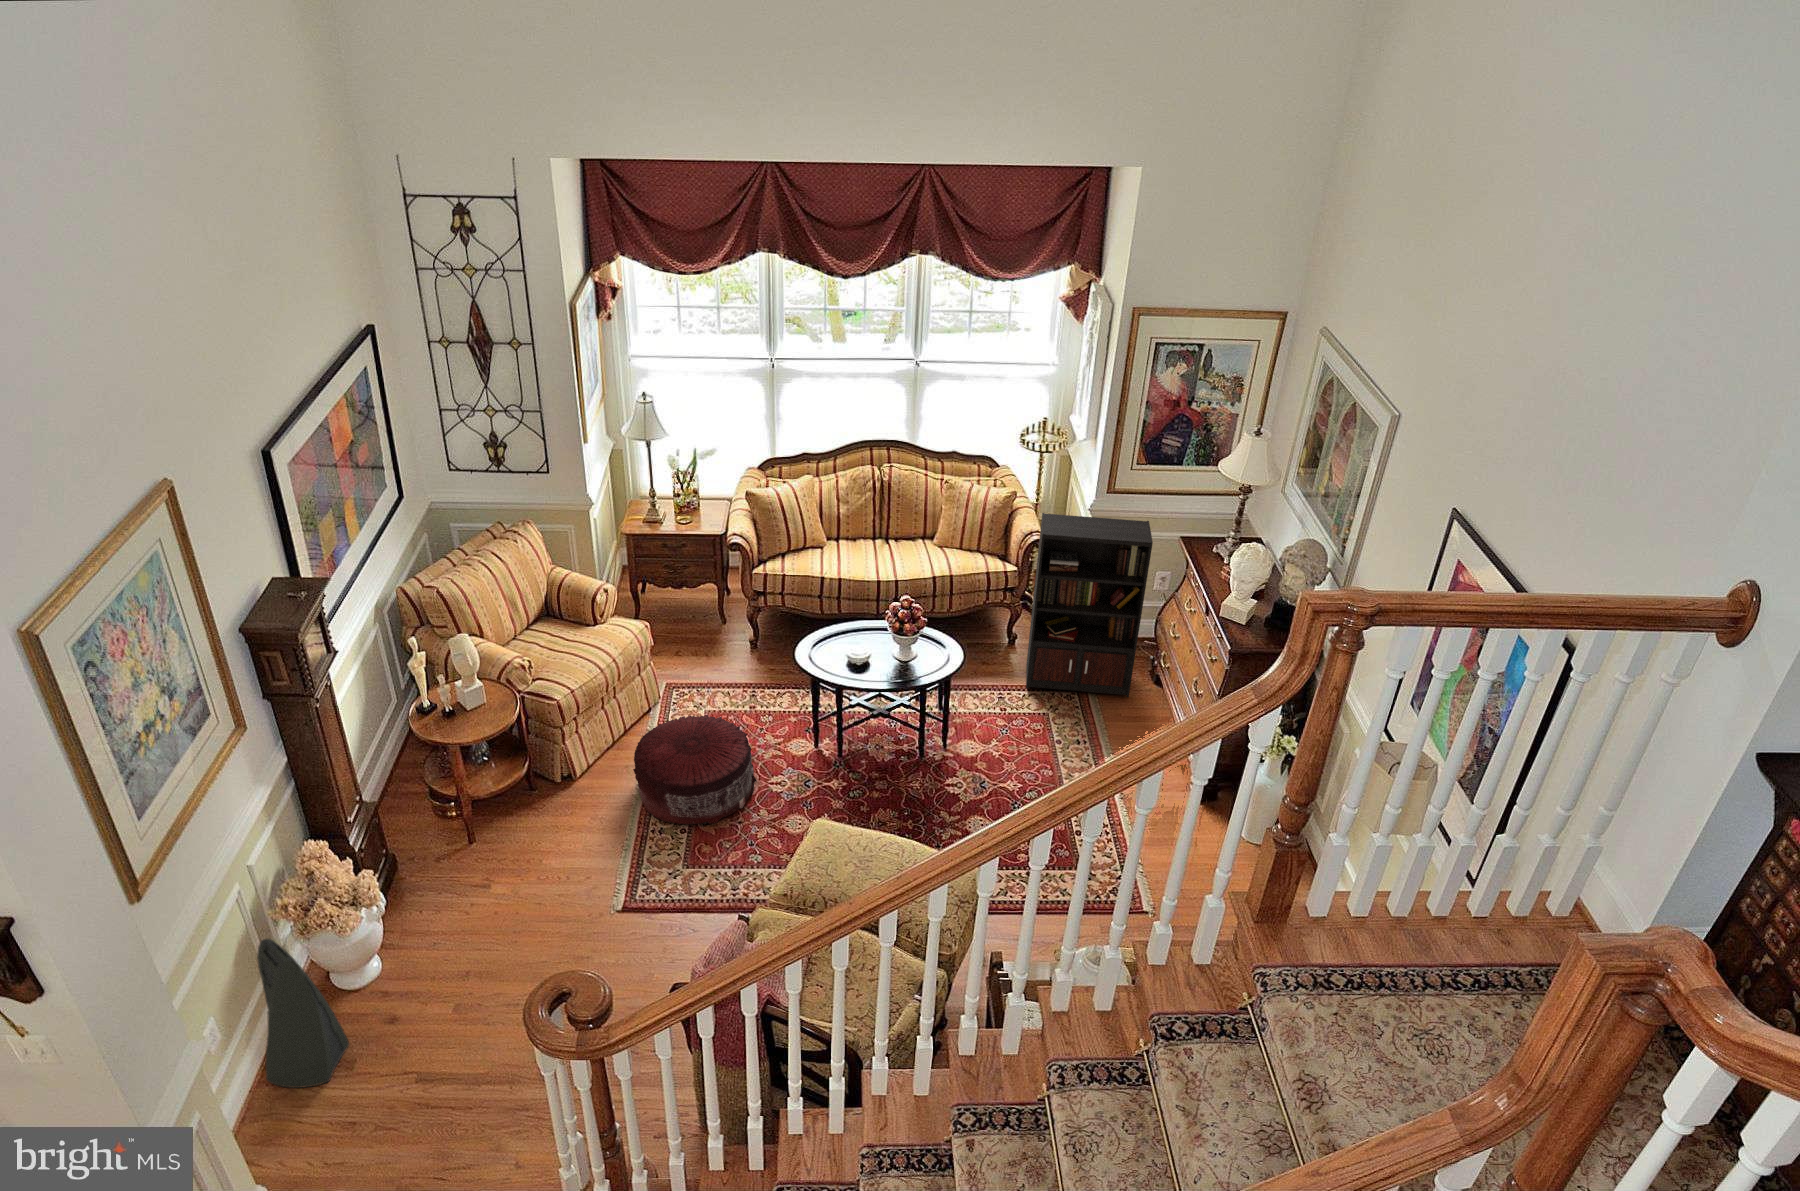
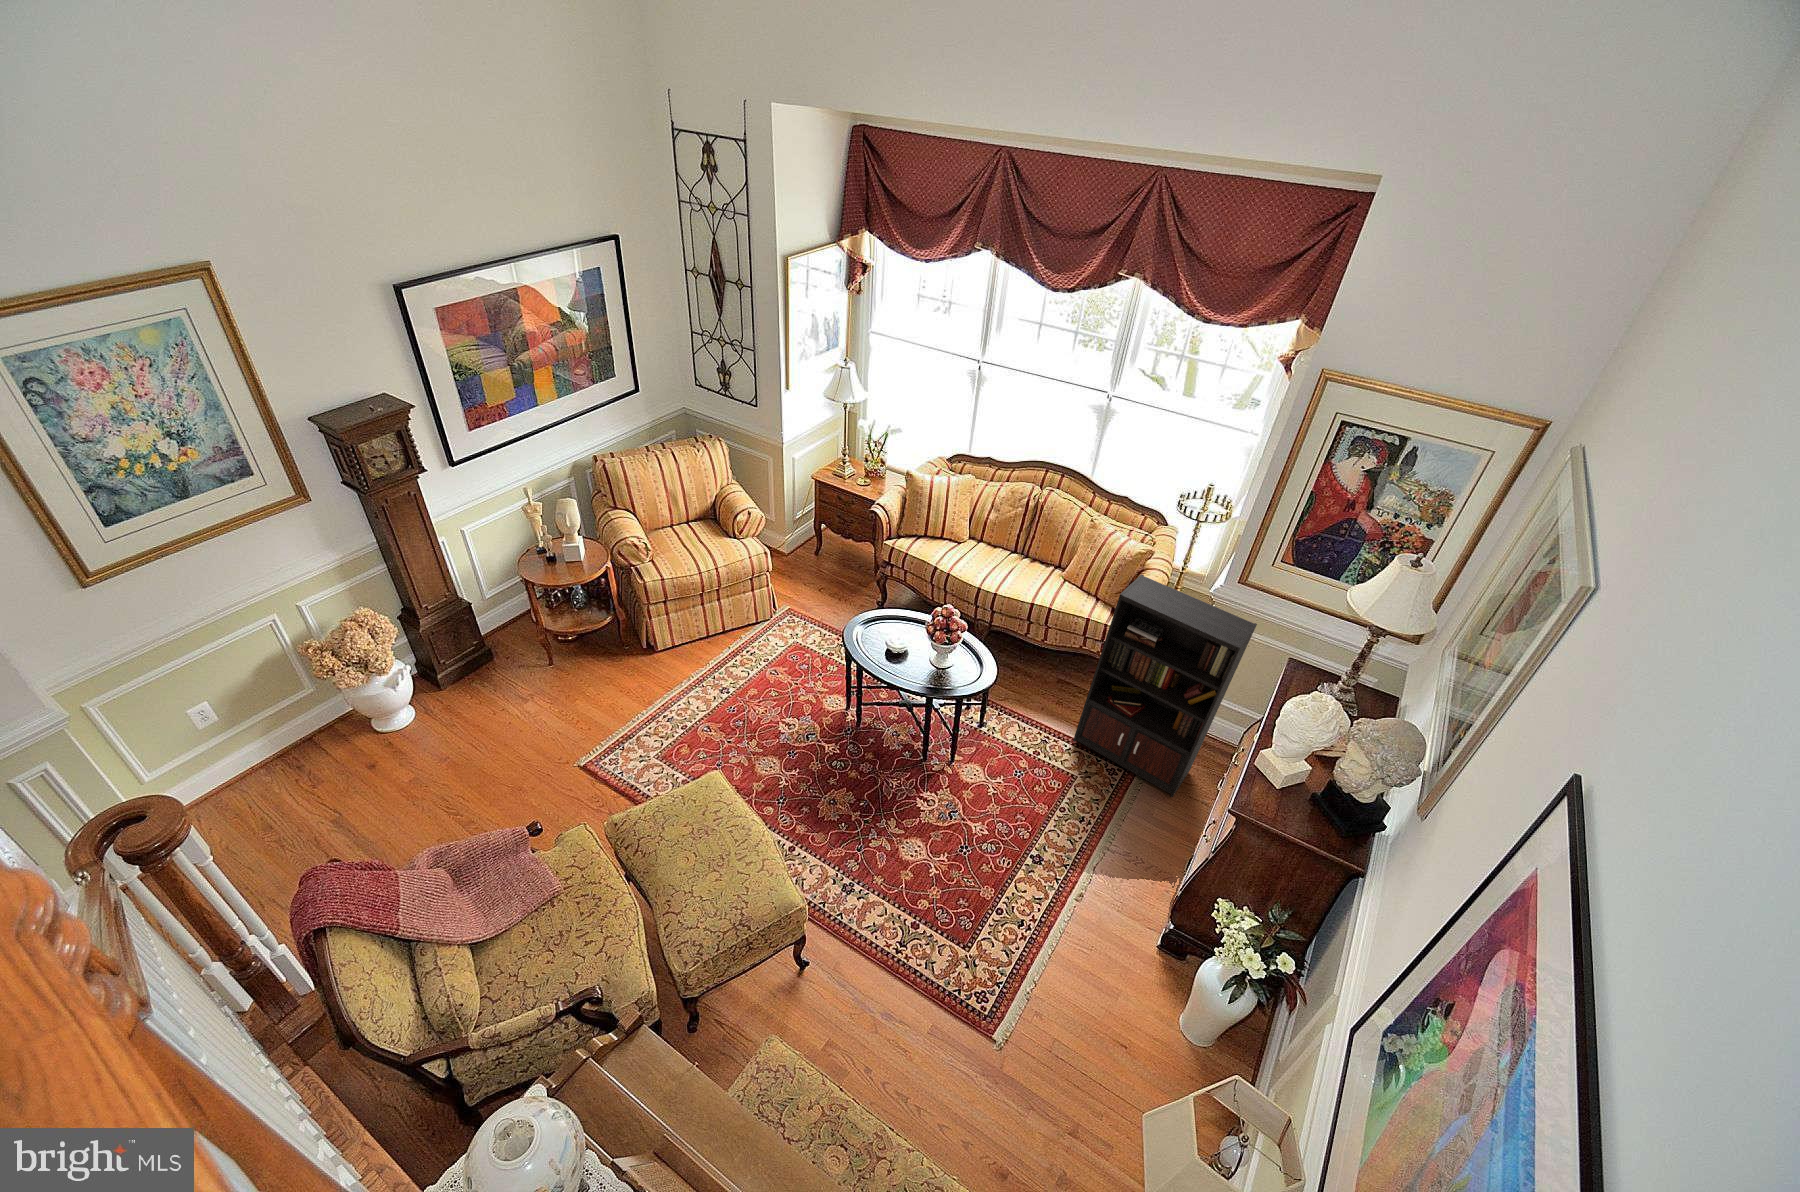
pouf: present [633,715,757,824] -> none [663,633,771,736]
air purifier: present [257,939,349,1088] -> none [203,670,304,803]

